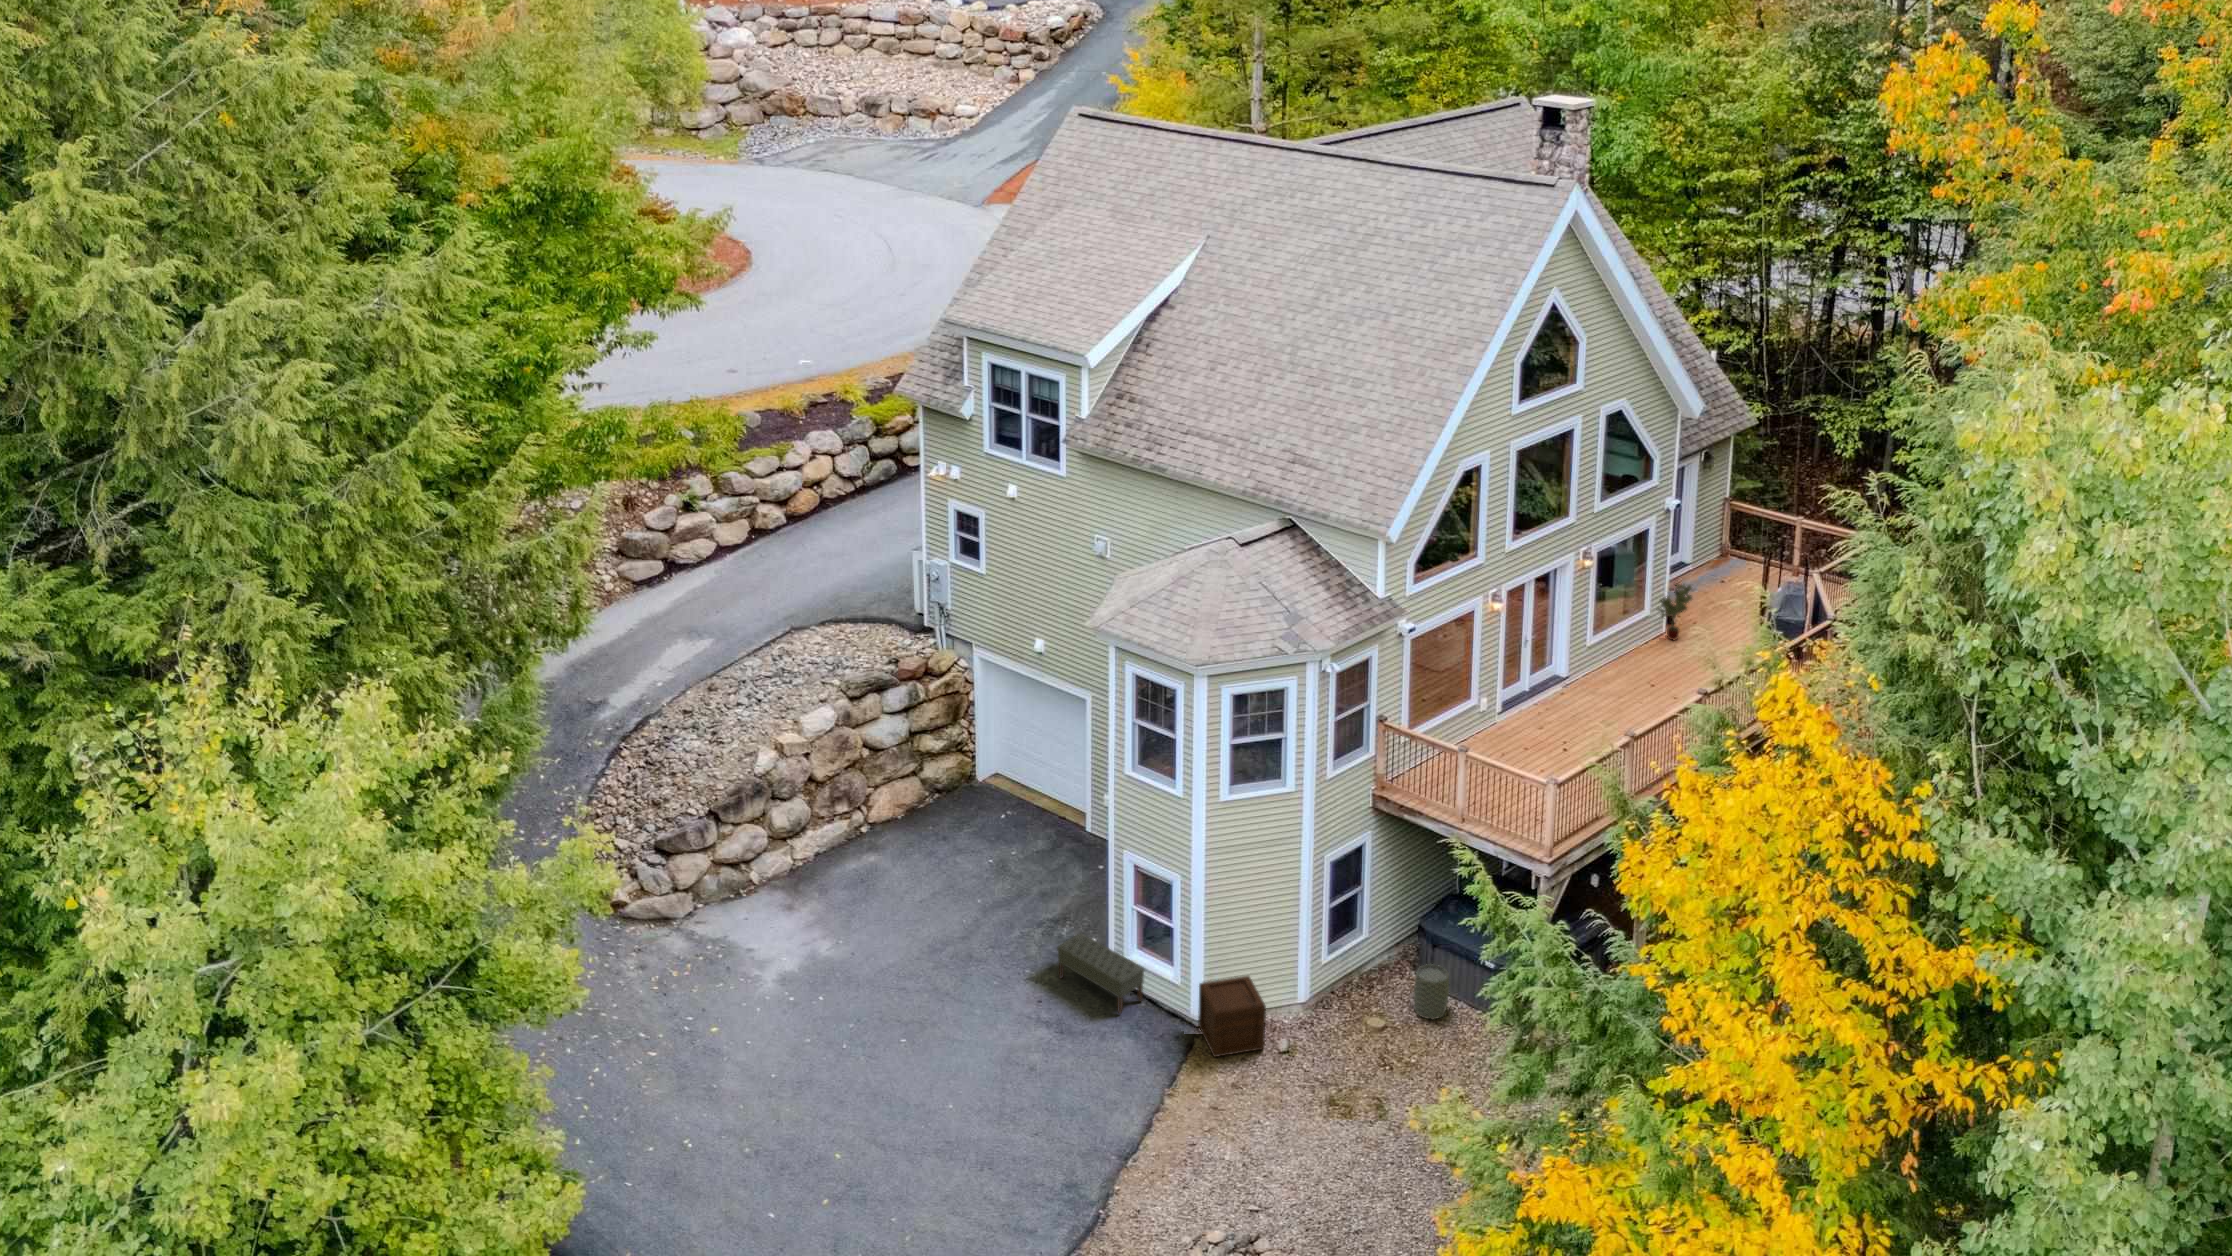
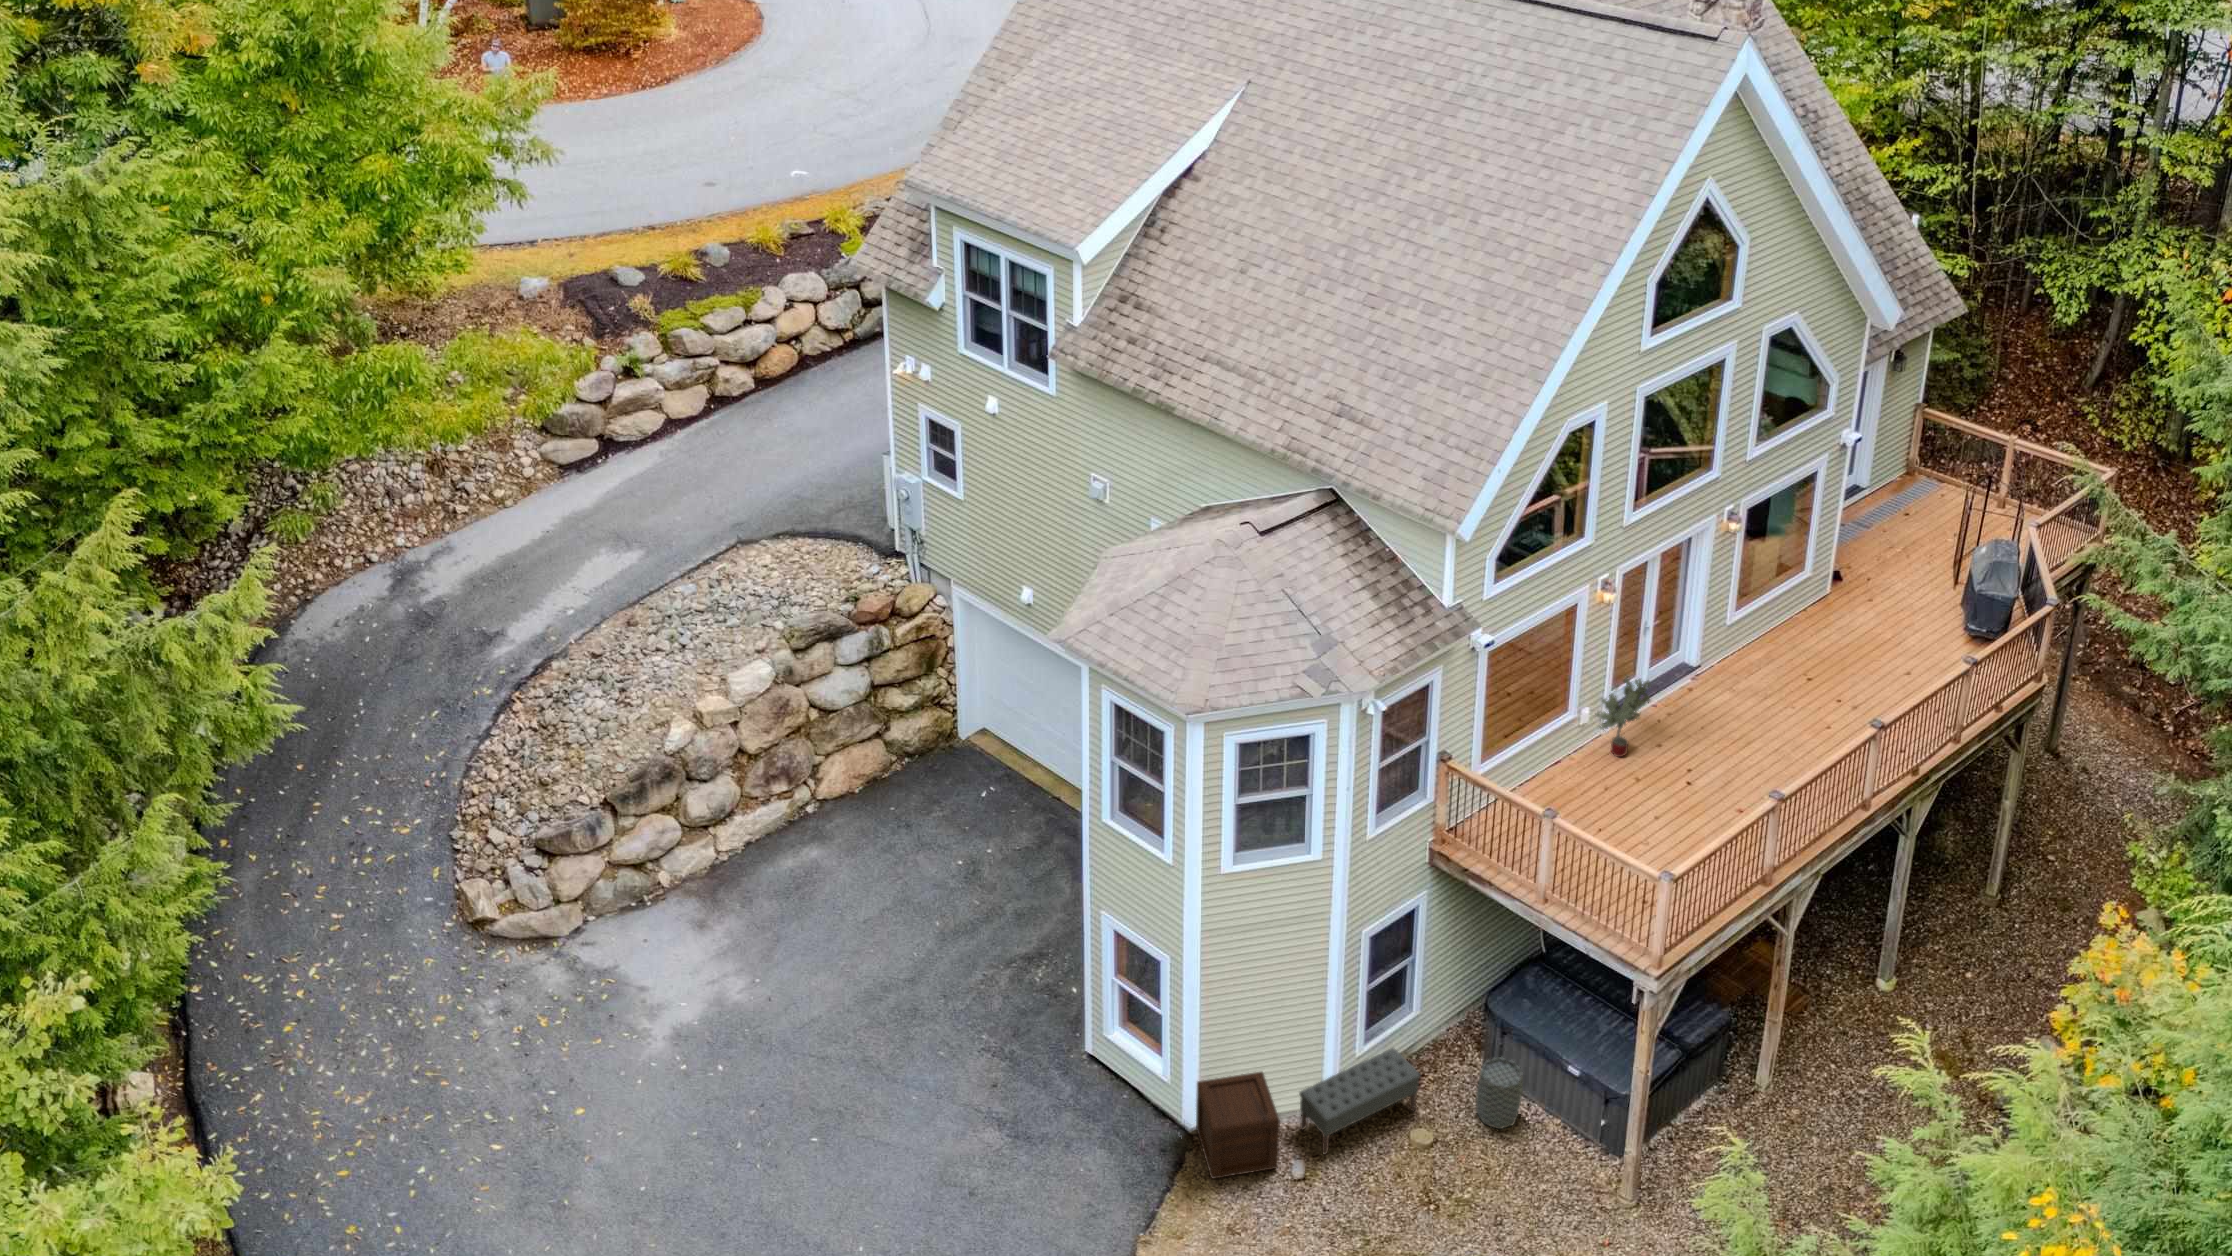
potted tree: present [1657,584,1692,640] -> present [1595,675,1651,757]
bench: present [1057,934,1144,1014] -> present [1299,1048,1420,1155]

